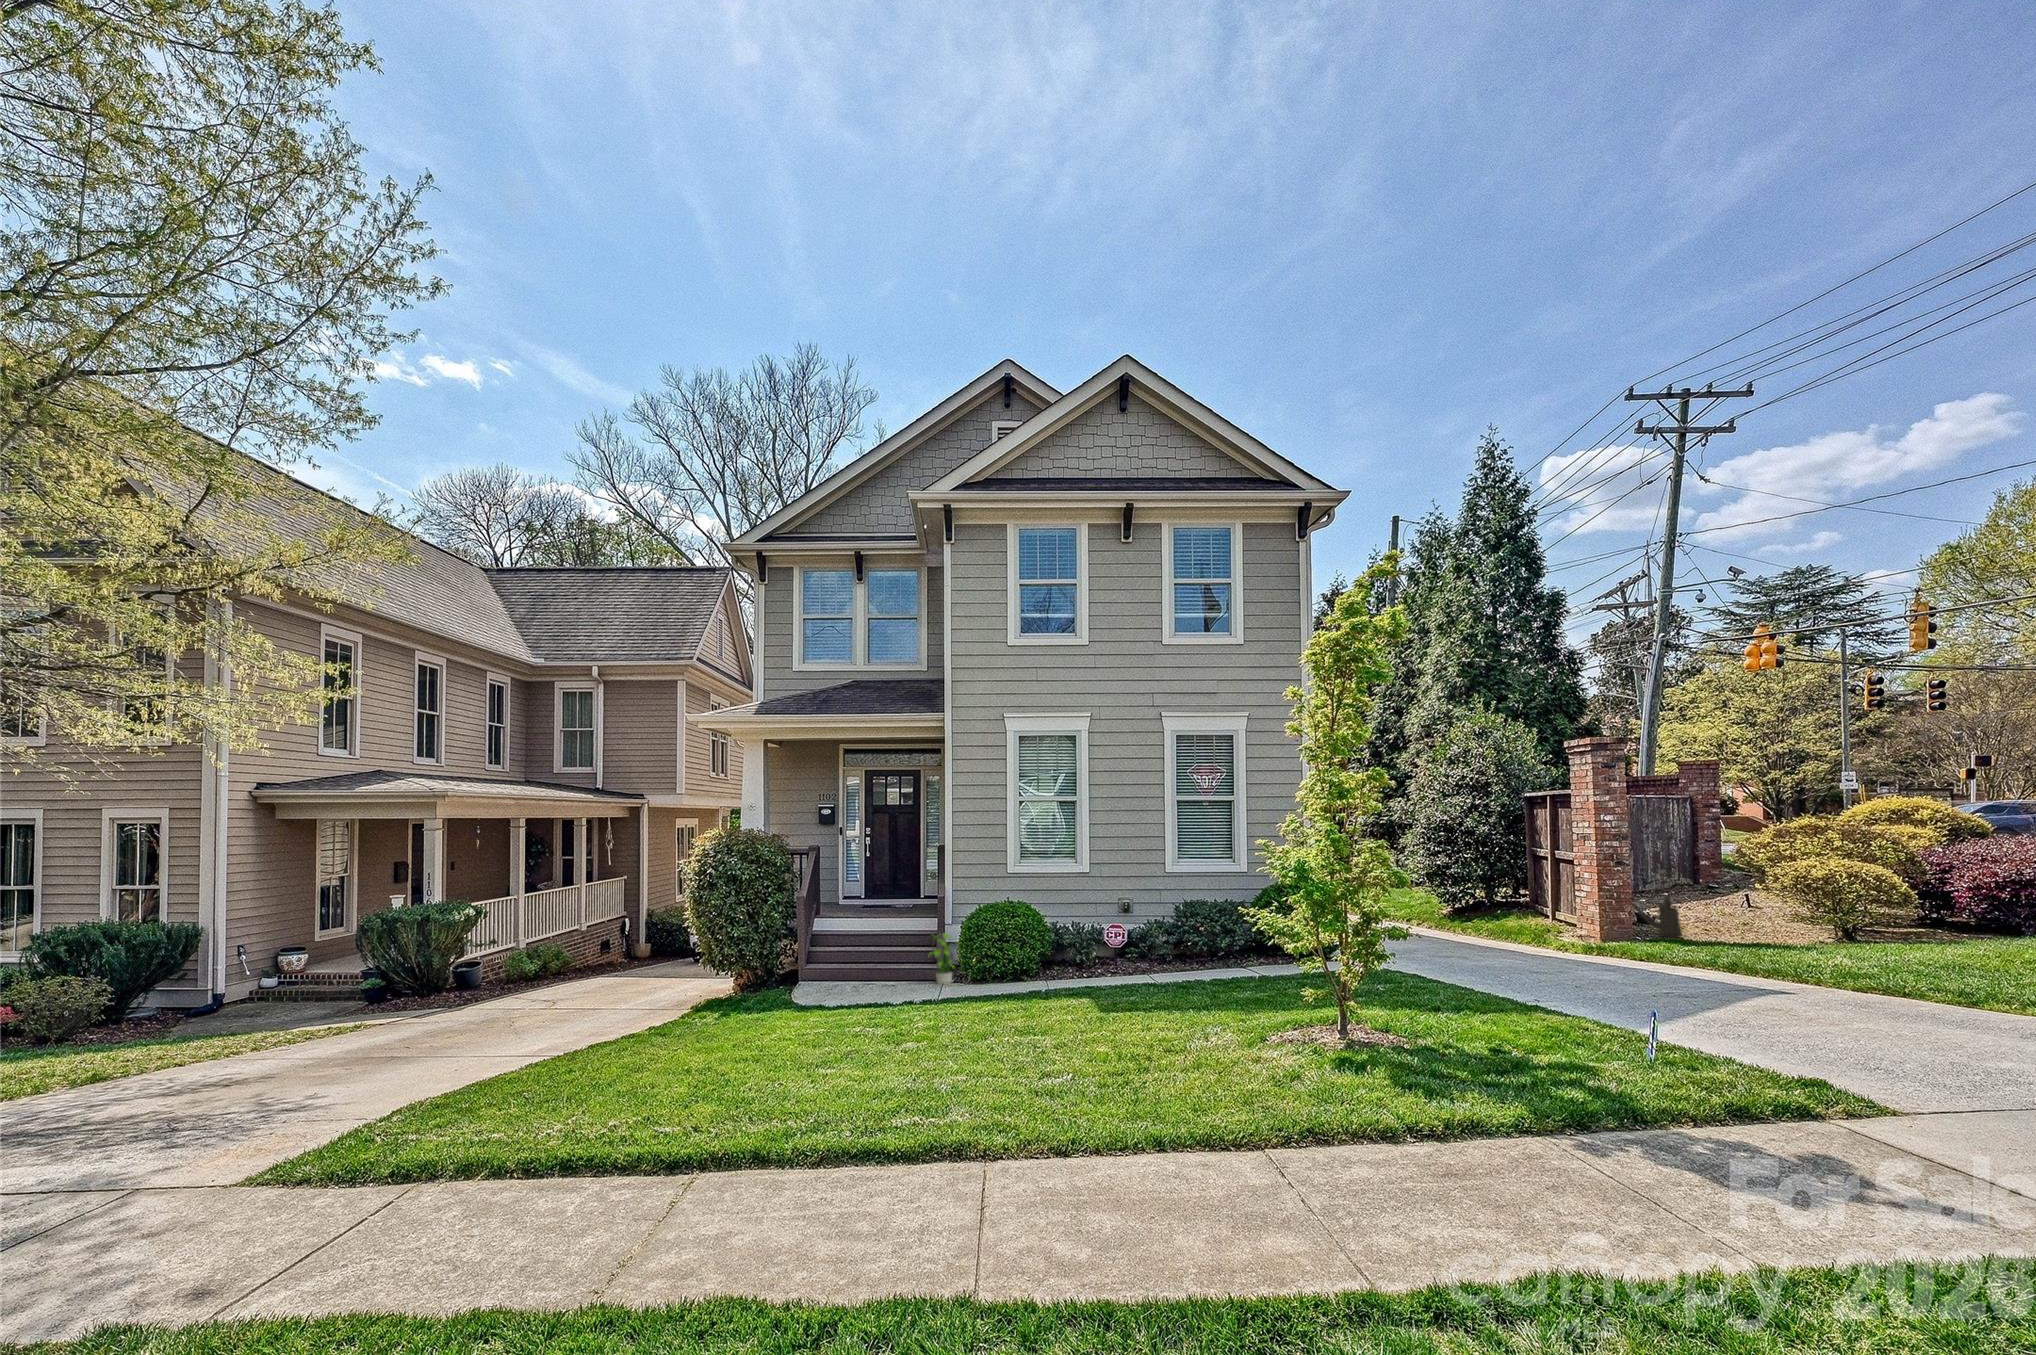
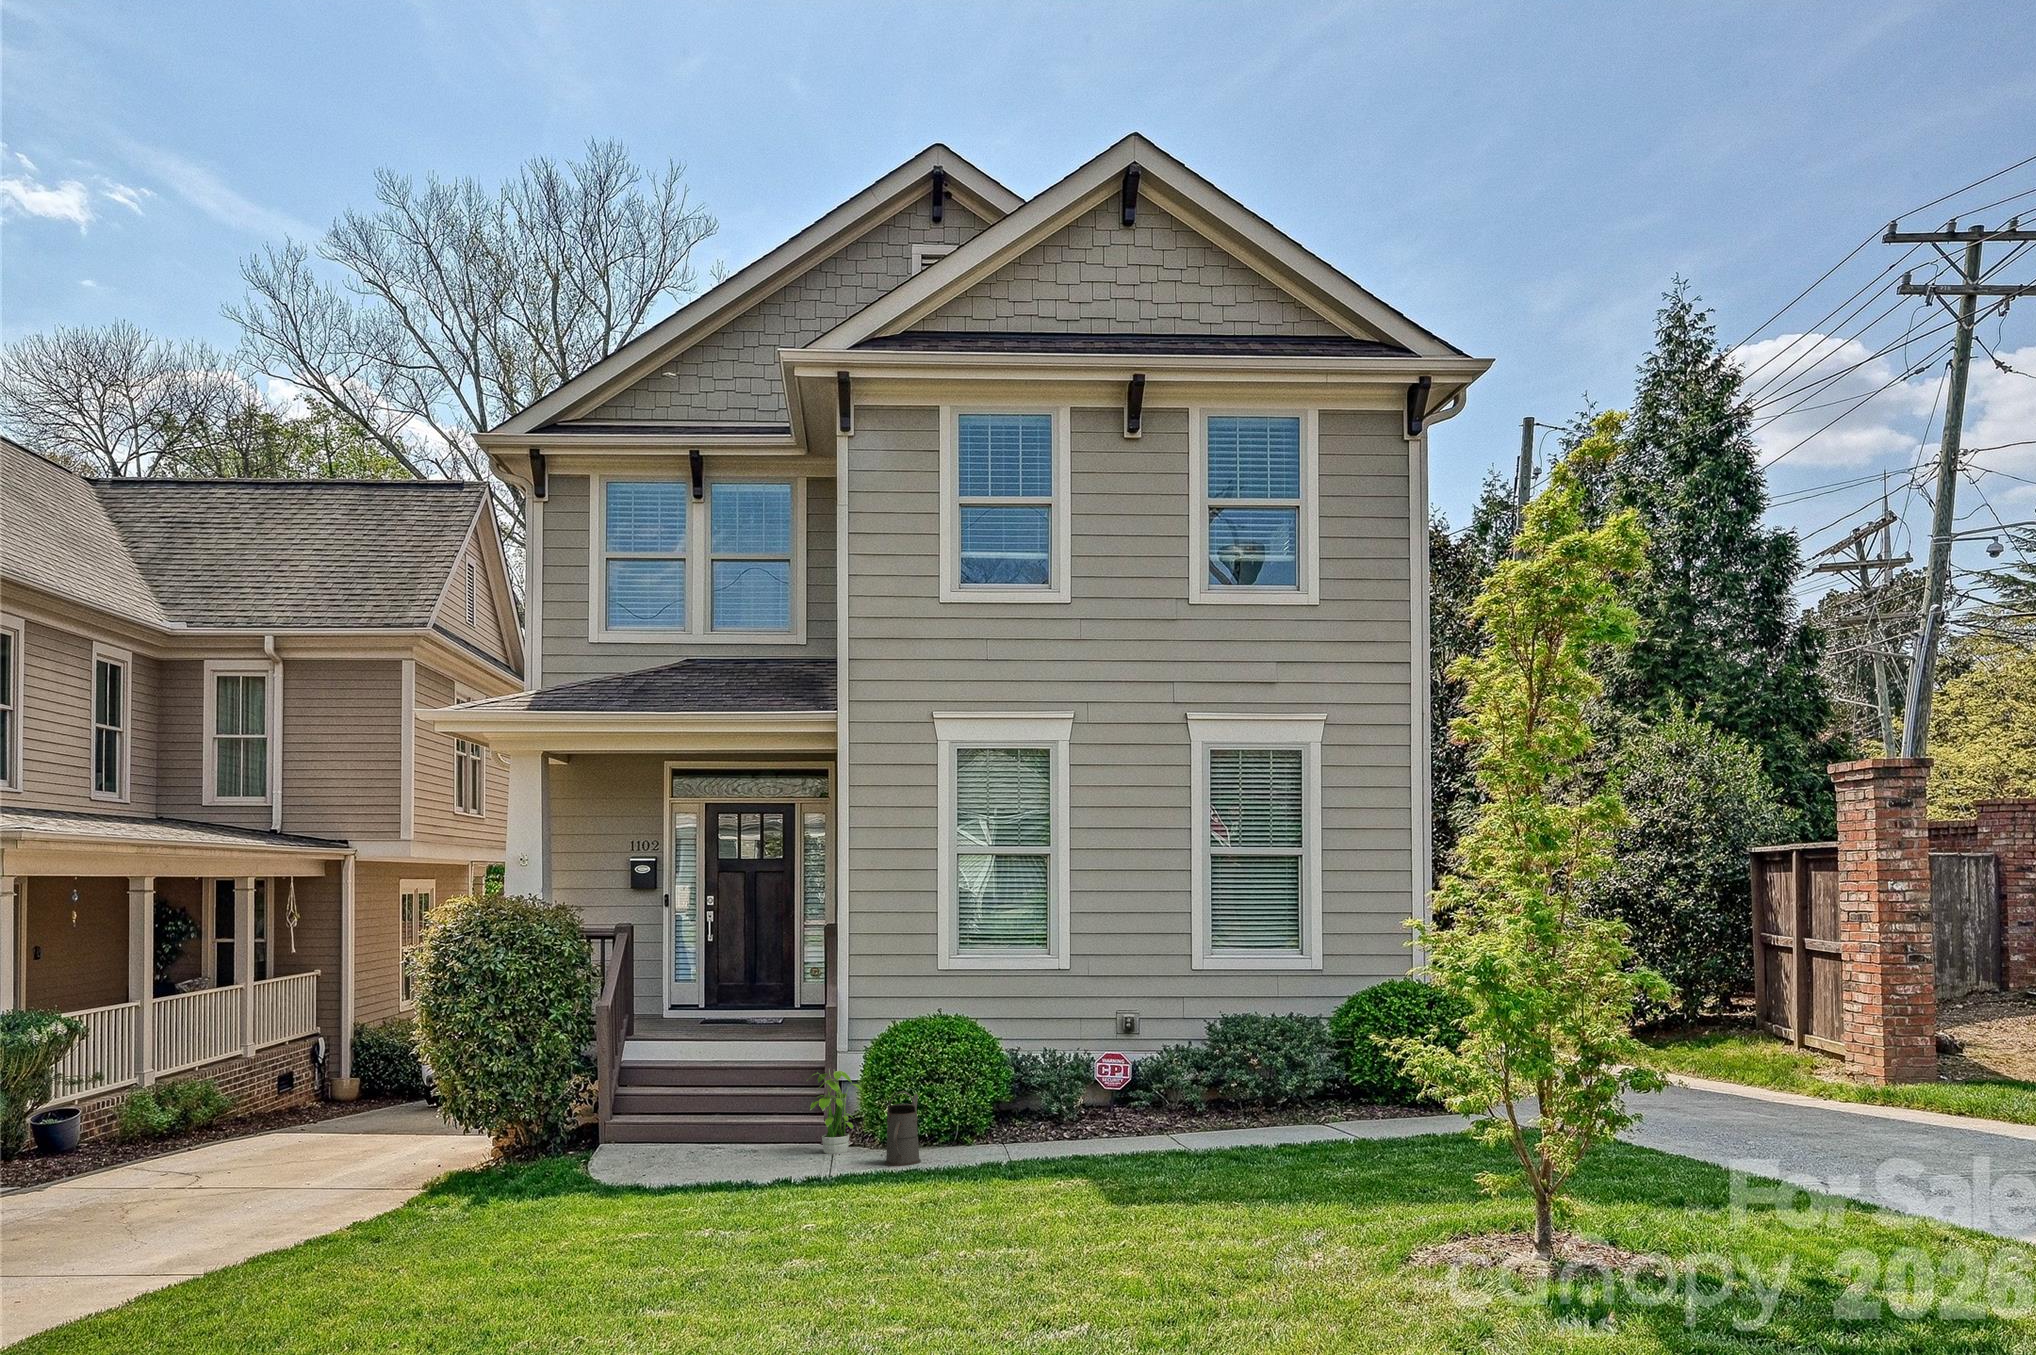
watering can: present [1631,897,1688,938] -> present [885,1091,921,1166]

